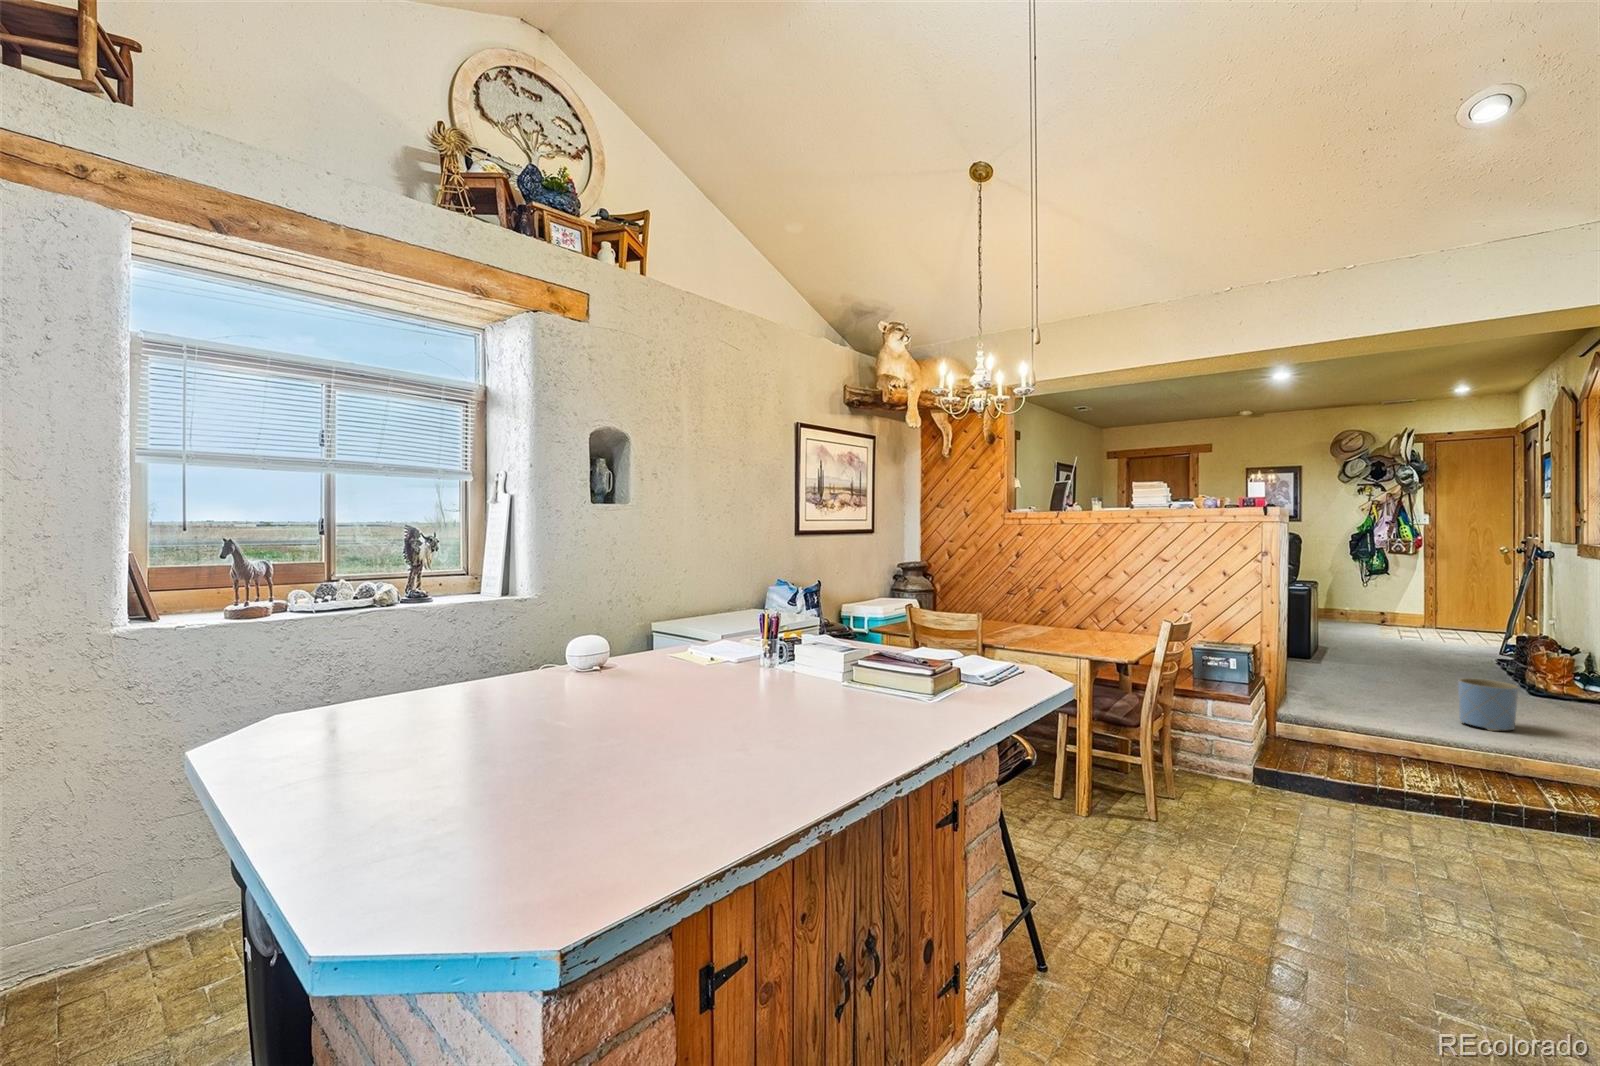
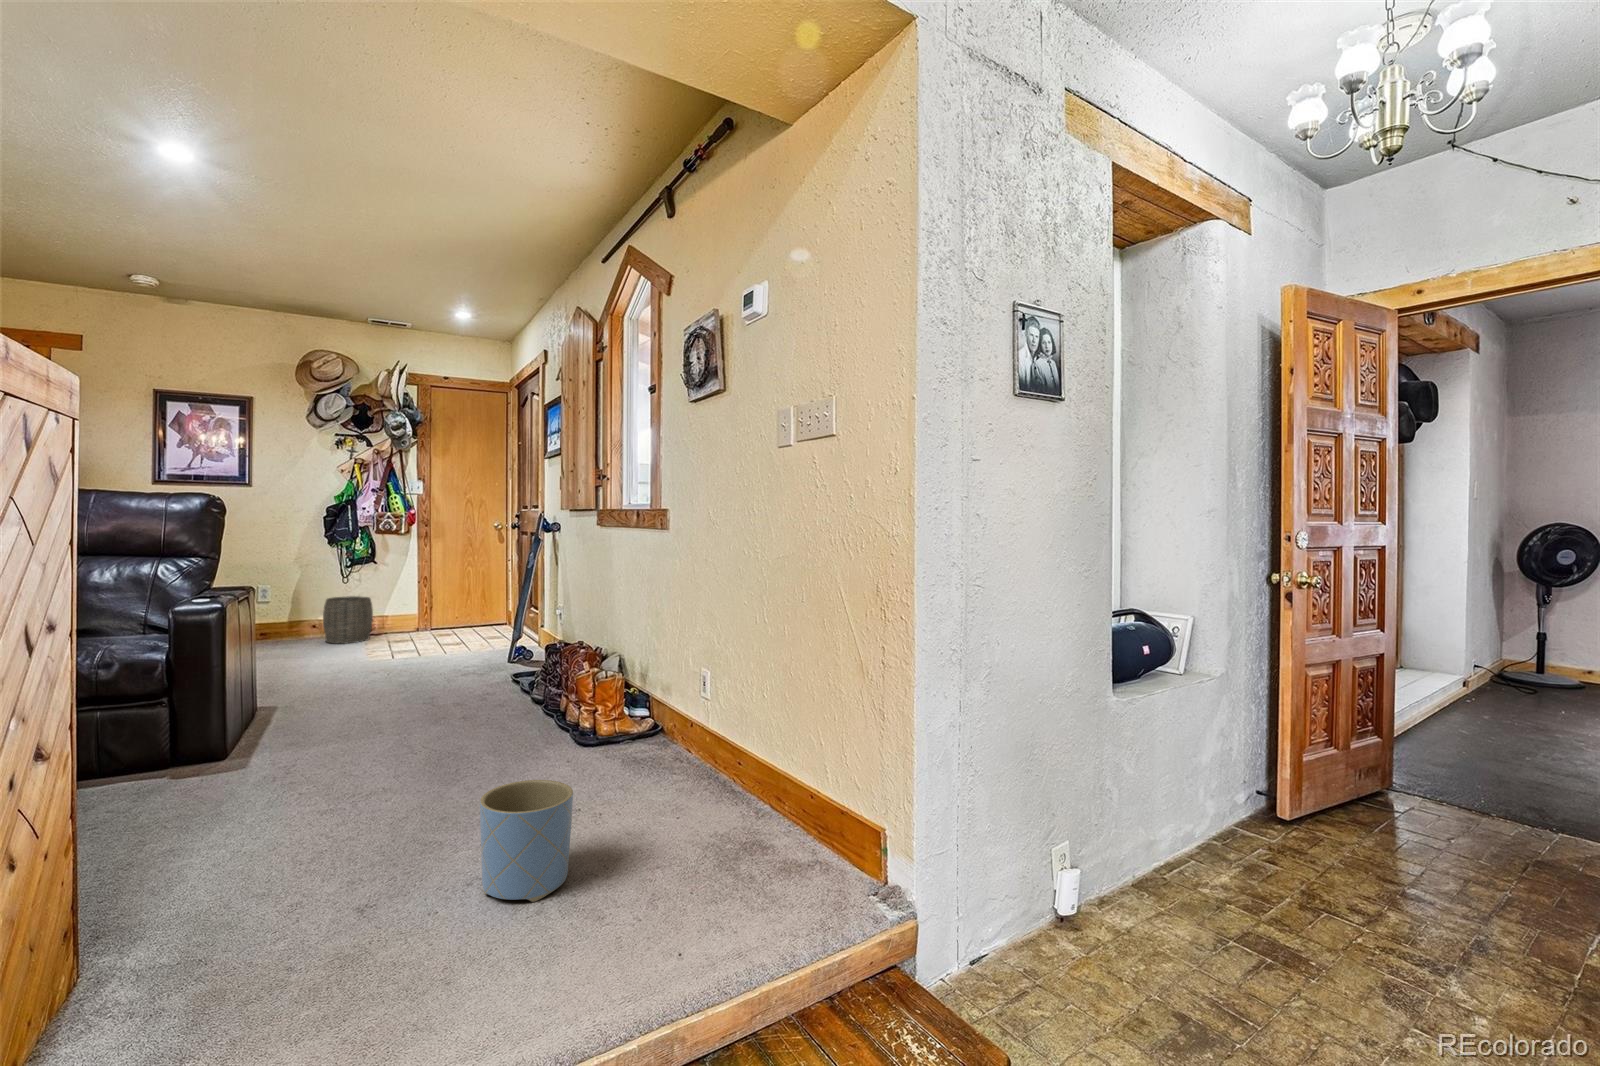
woven basket: none [1349,596,1387,629] -> present [323,596,373,644]

